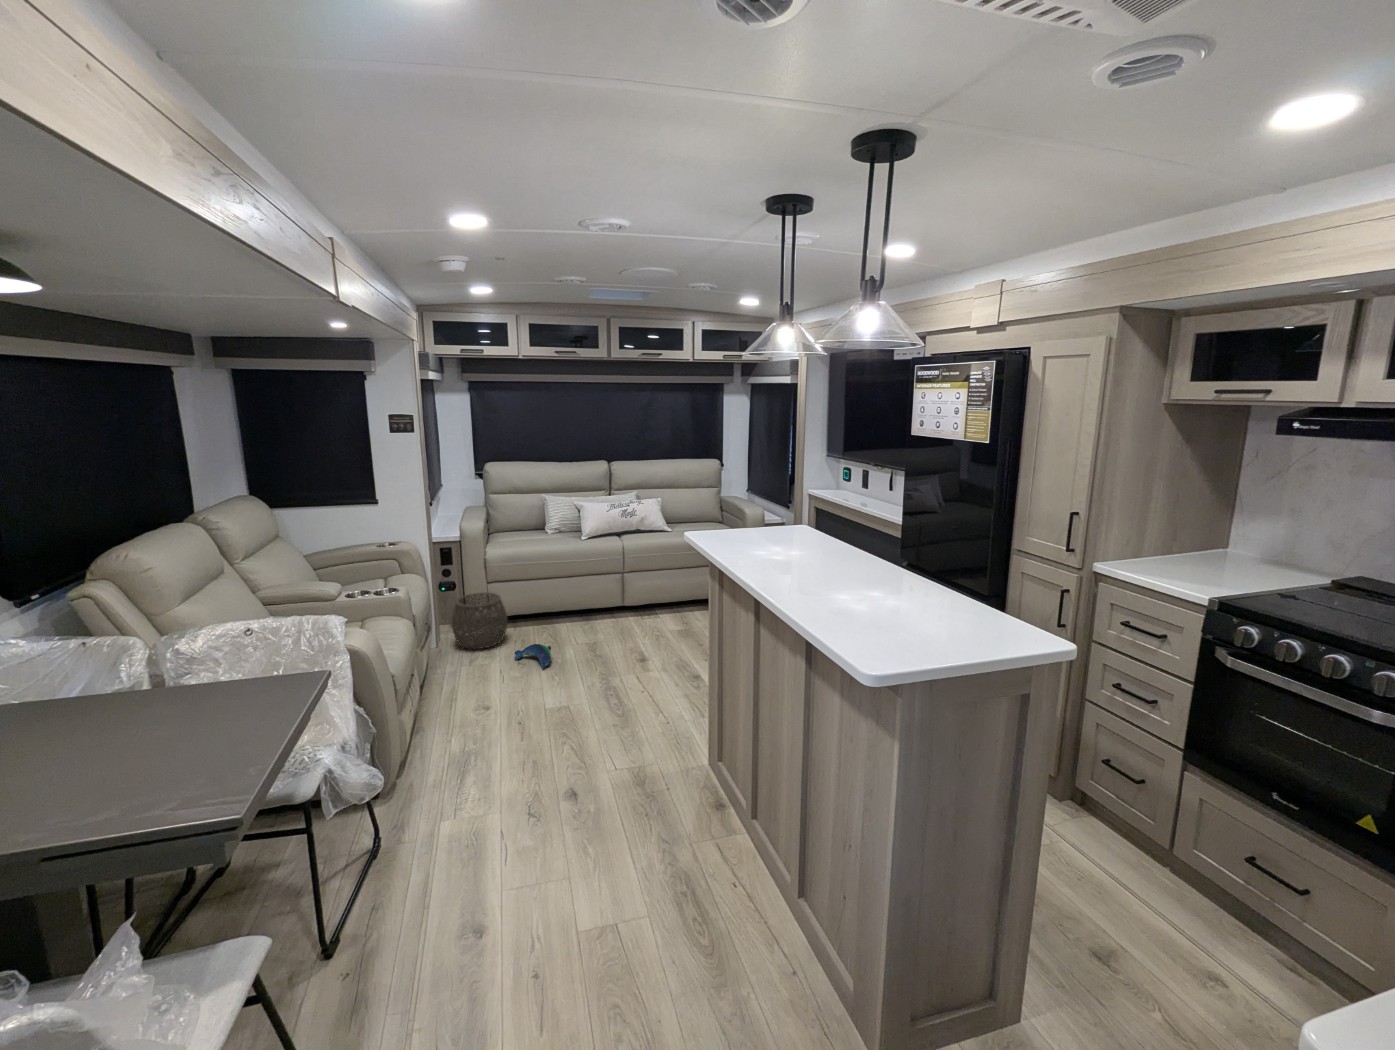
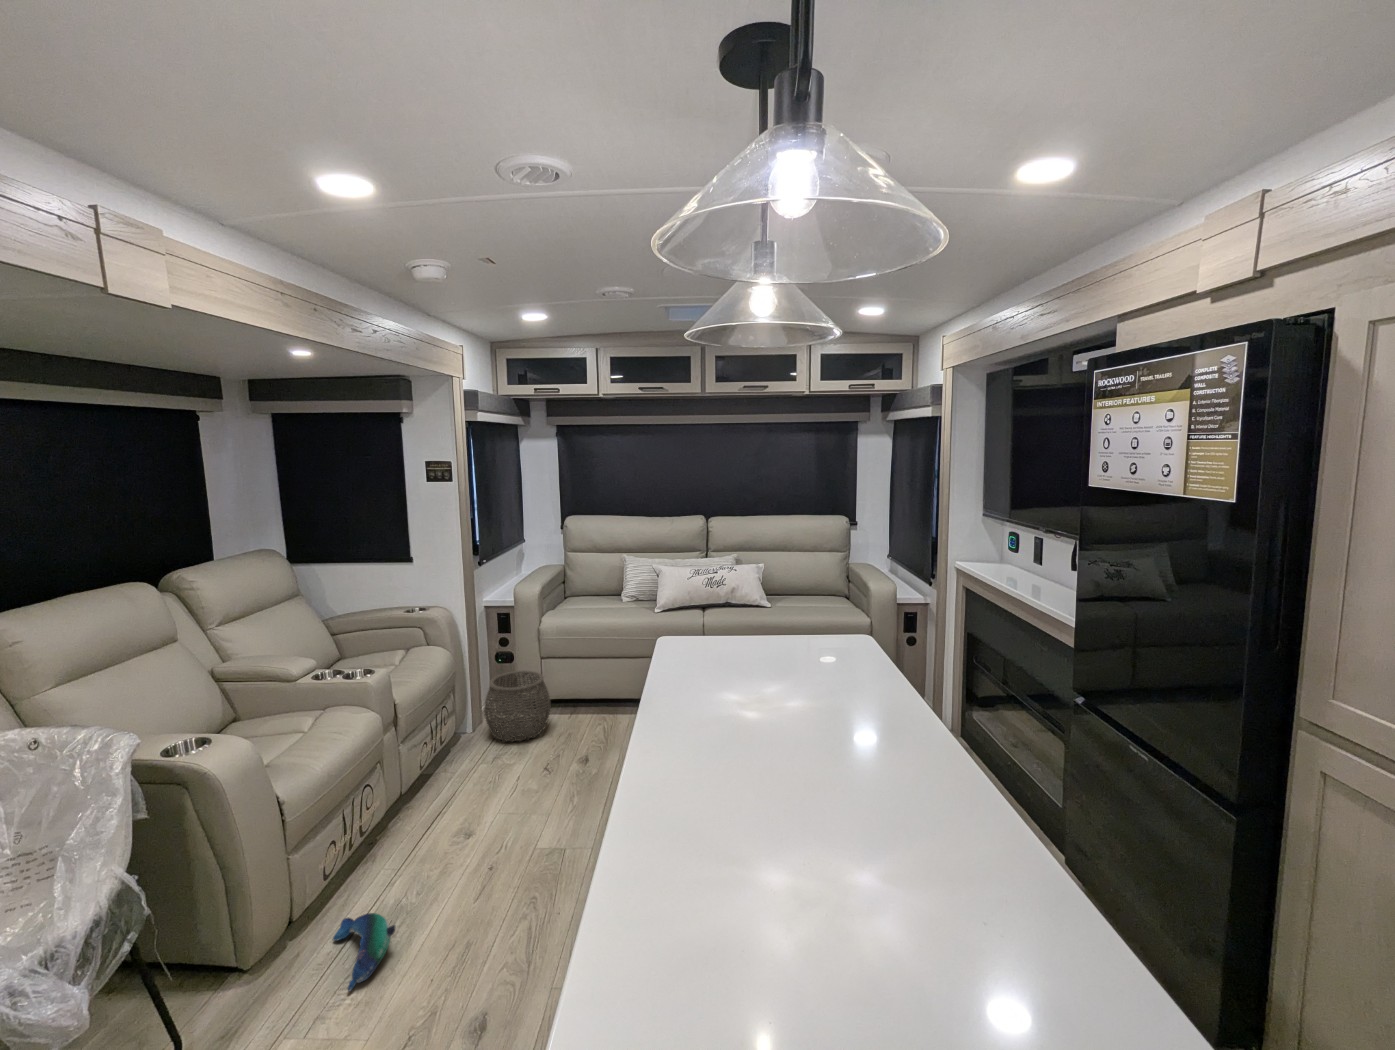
plush toy: present [515,644,551,669] -> present [333,913,396,992]

